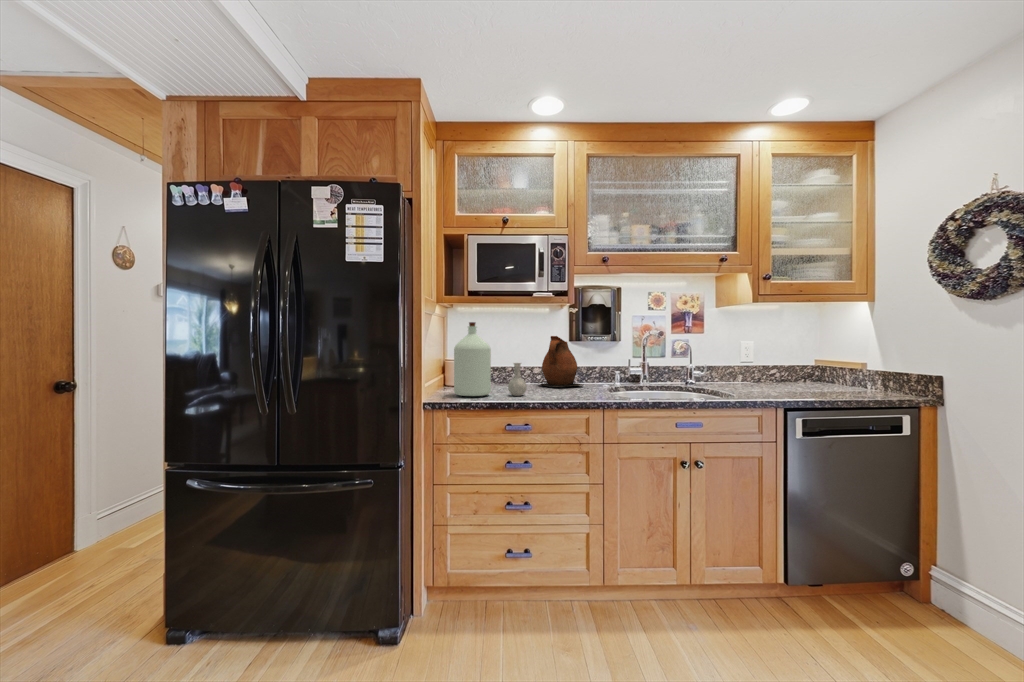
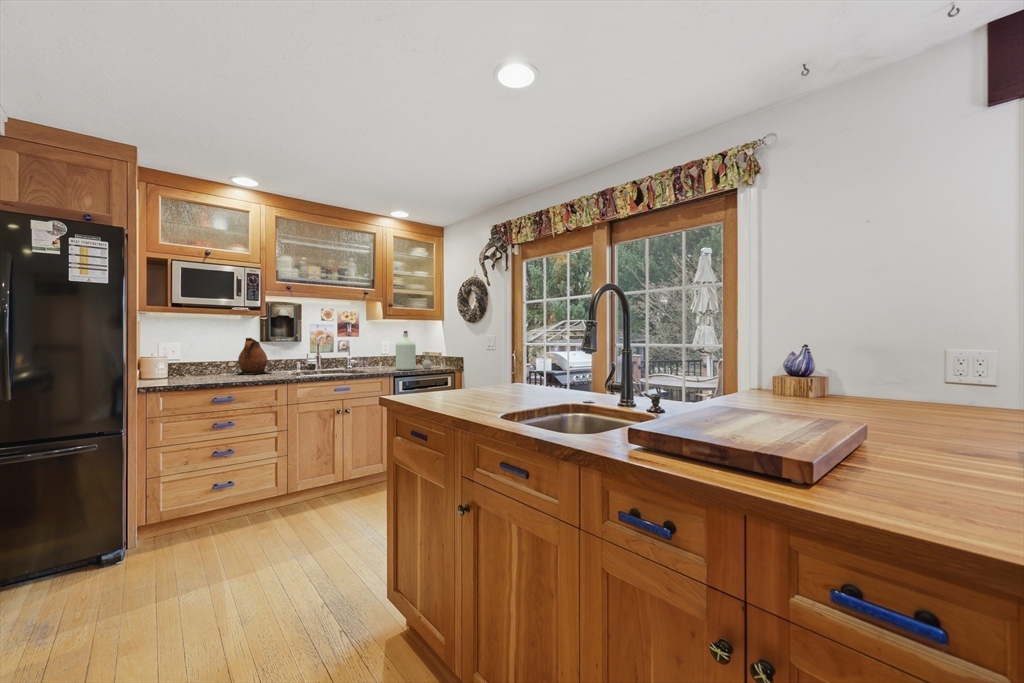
bottle: present [454,322,527,396] -> present [396,331,432,370]

